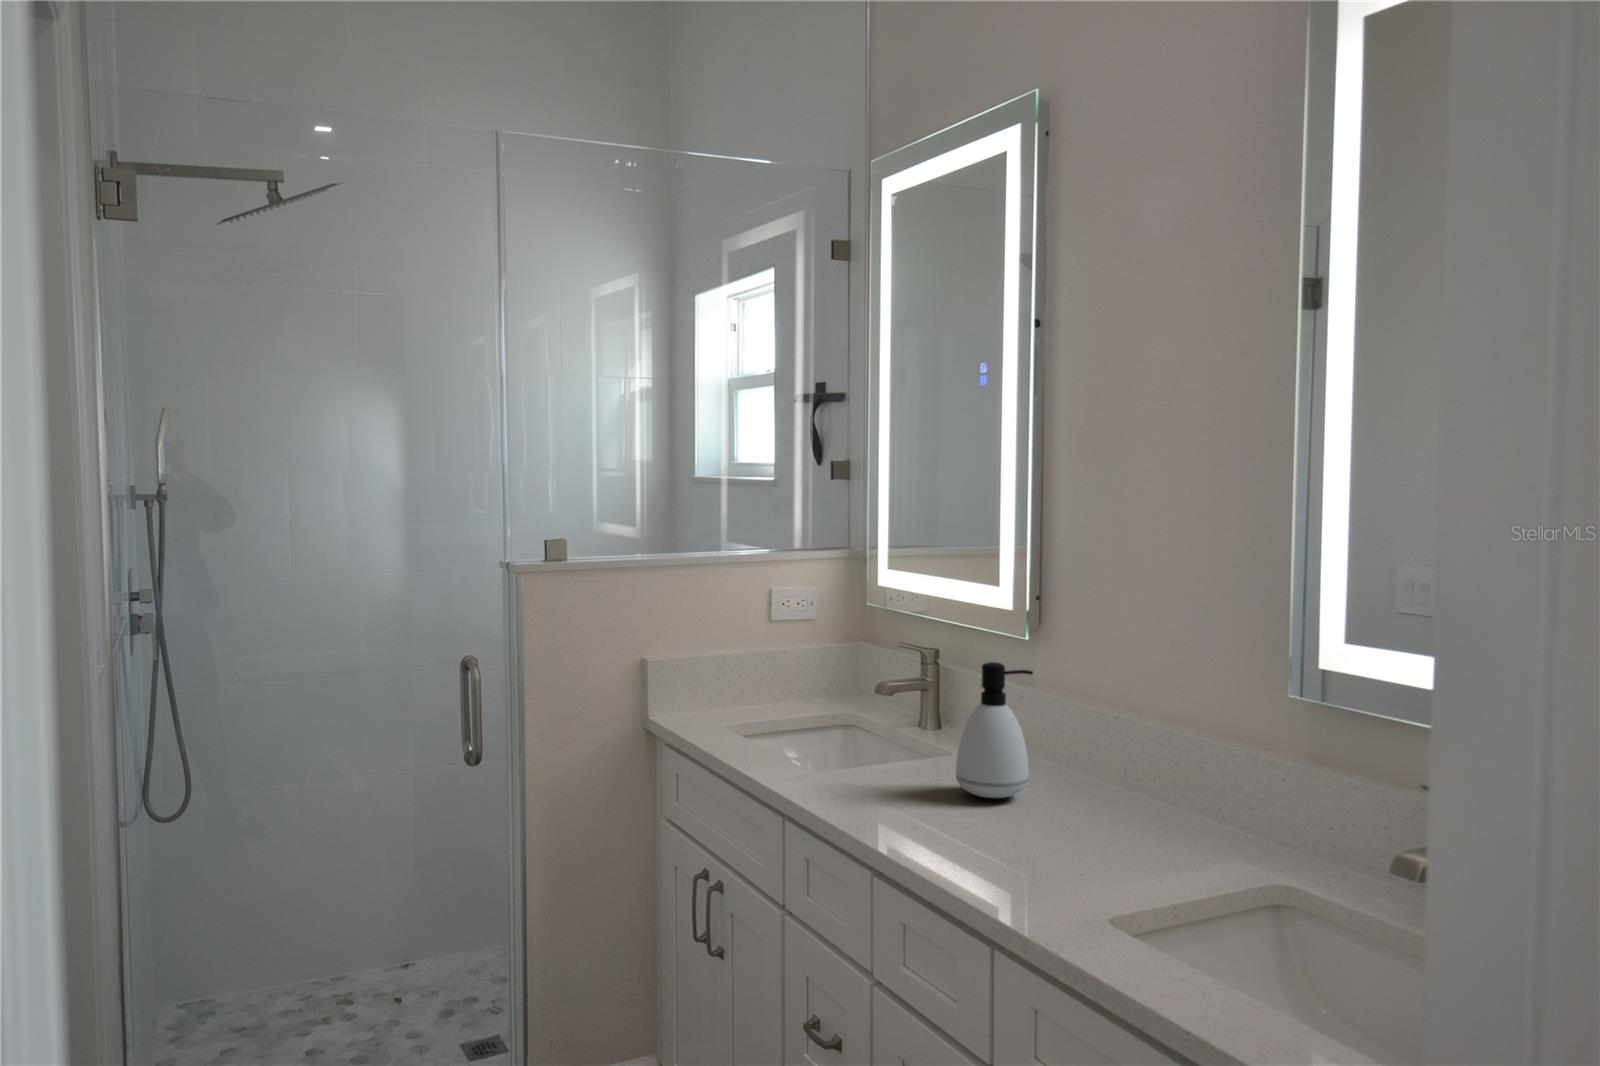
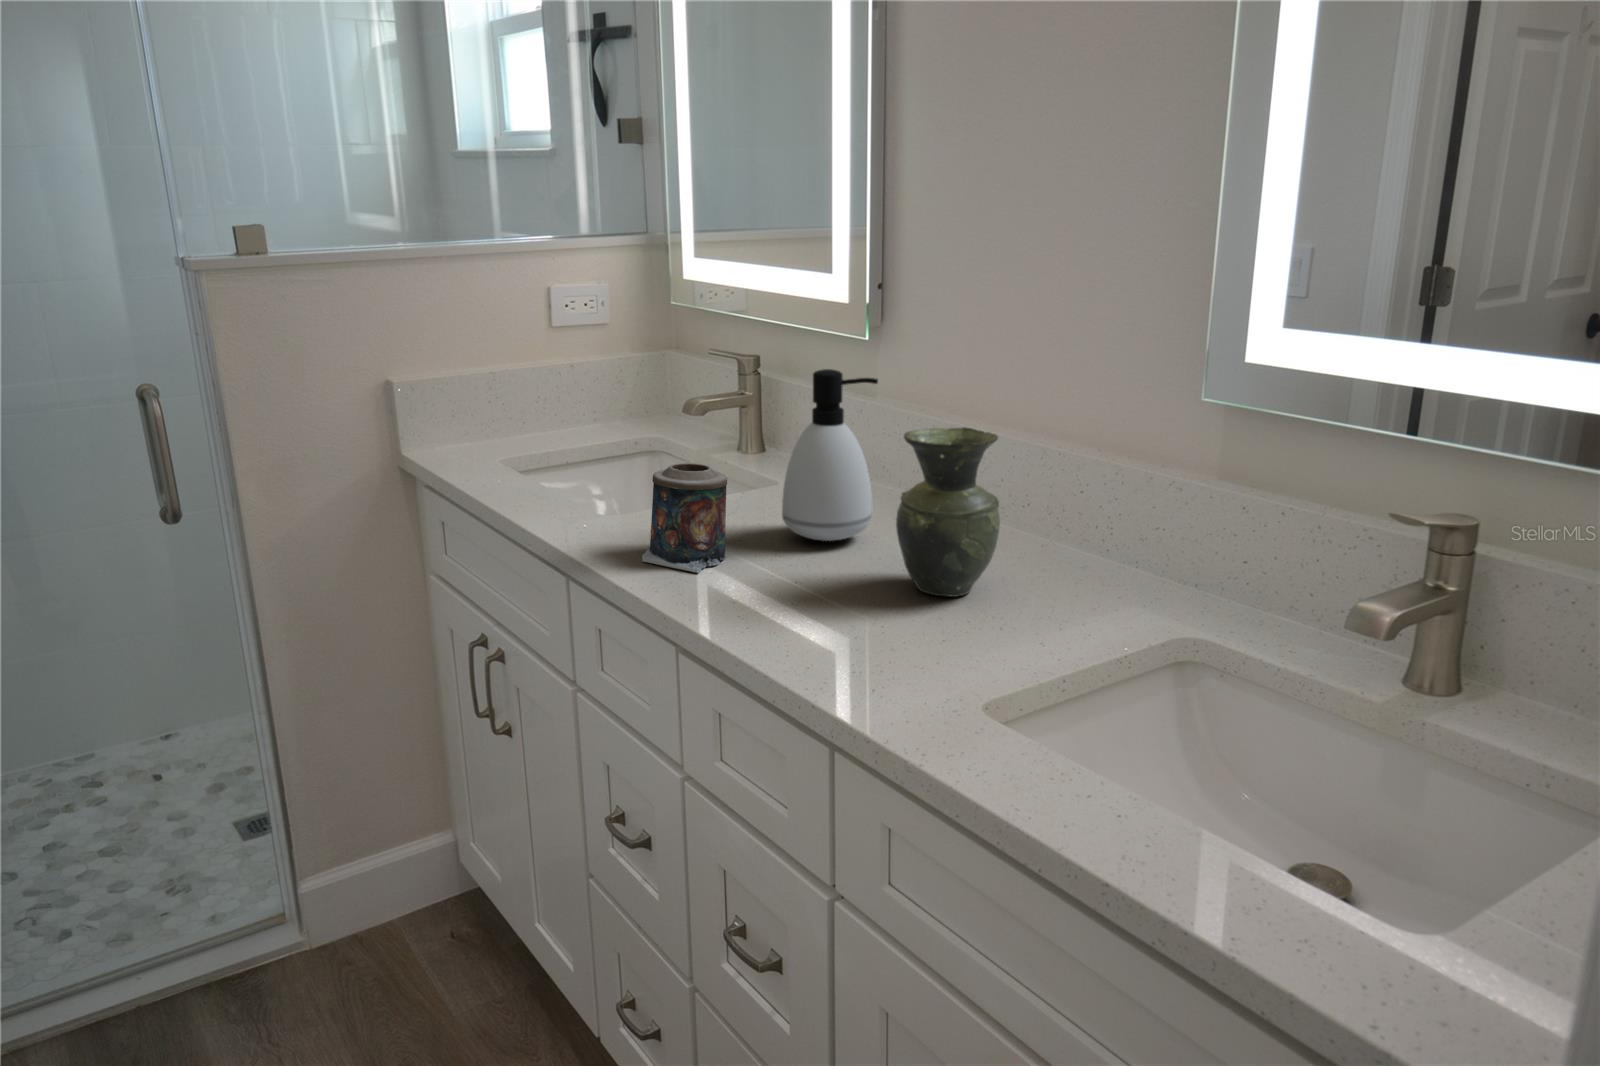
vase: none [1045,710,1127,843] -> present [896,427,1000,597]
candle: none [846,730,914,816] -> present [642,463,727,573]

